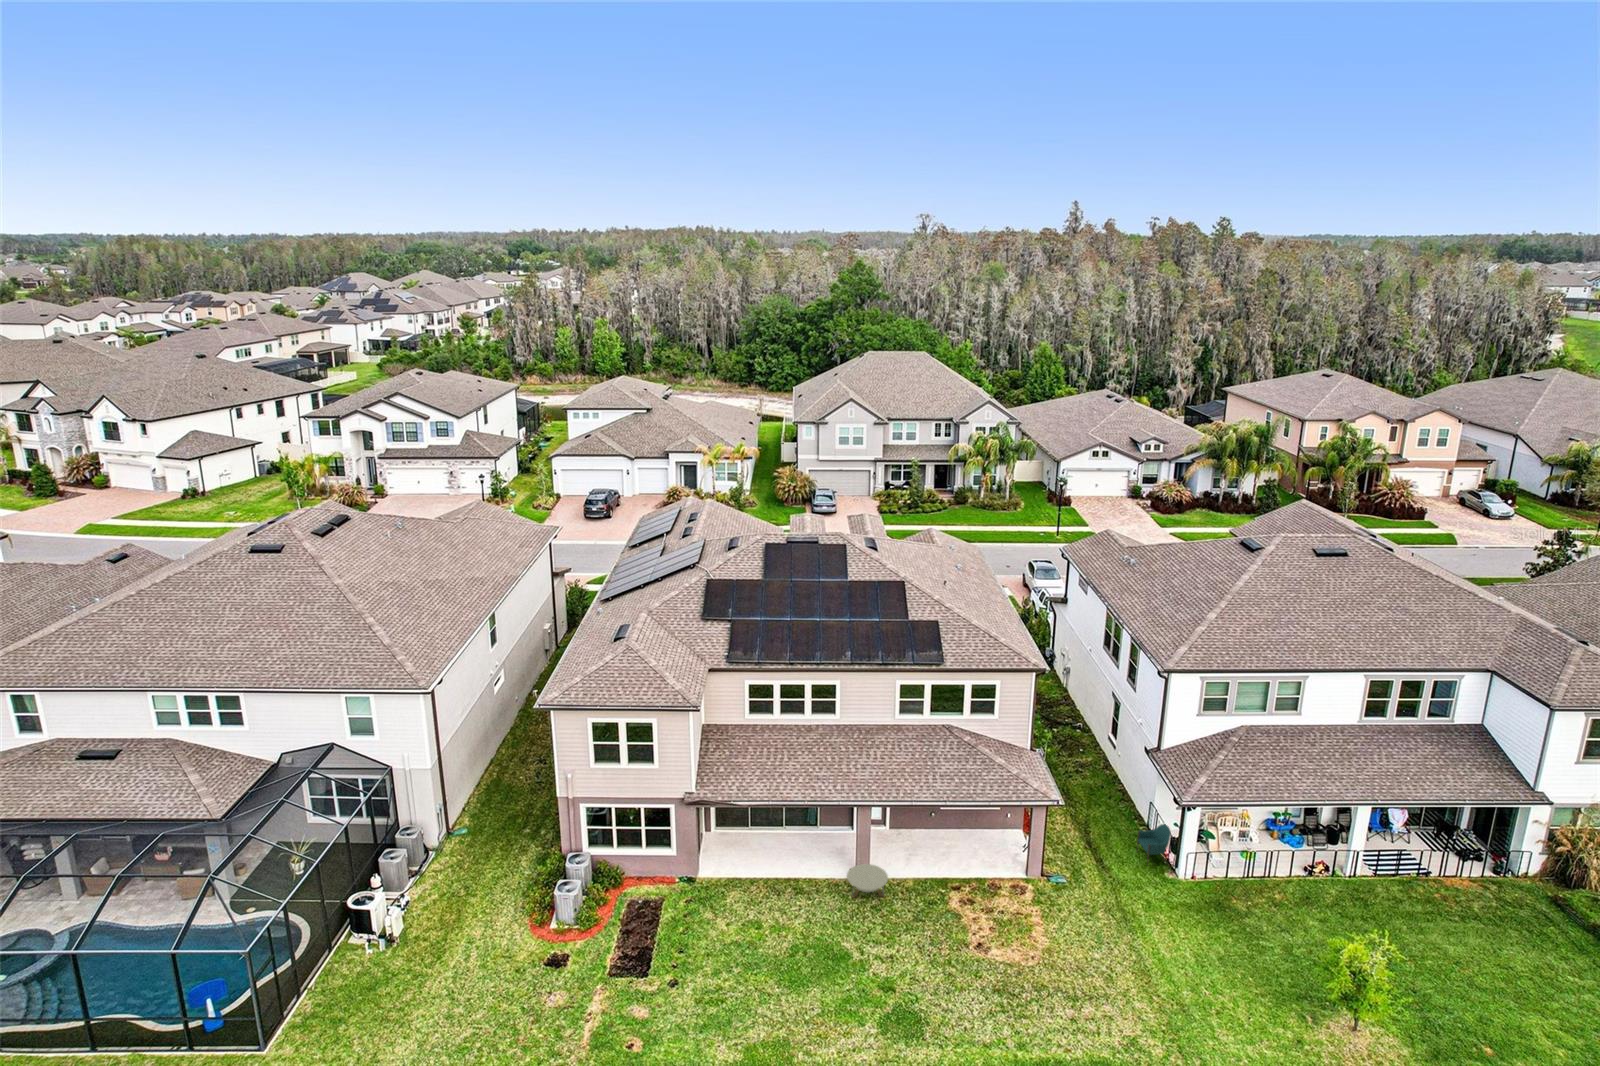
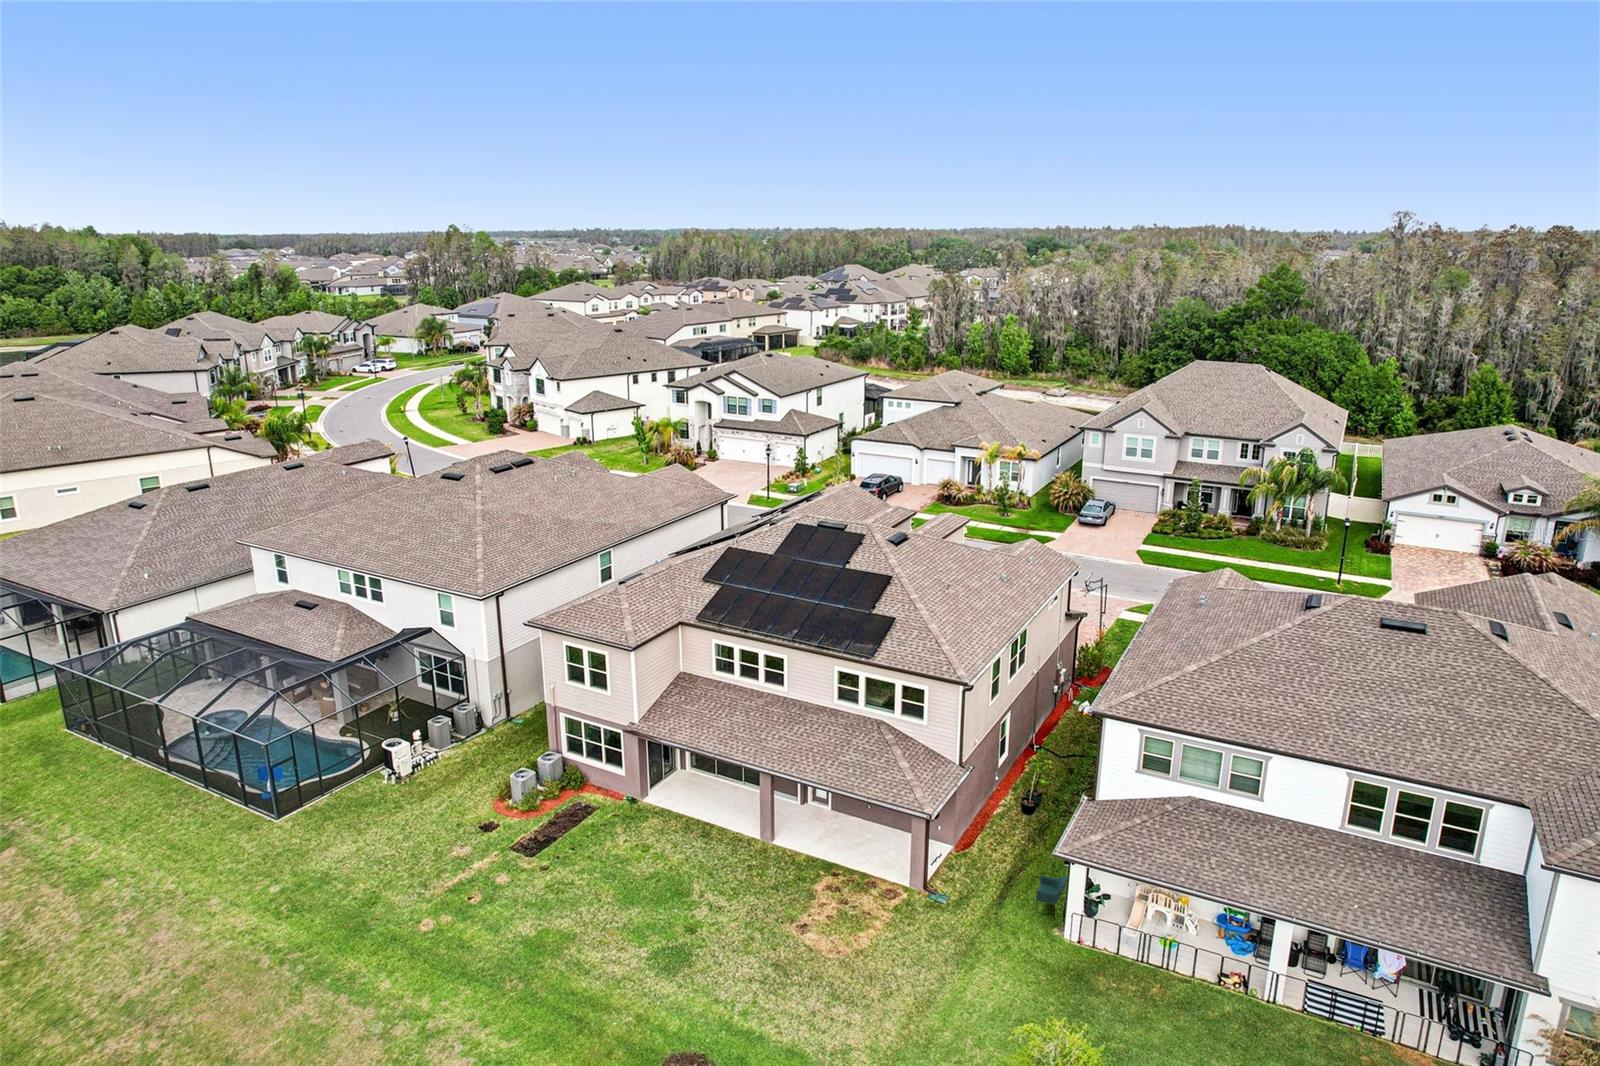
round table: present [847,864,888,898] -> none [735,825,773,858]

